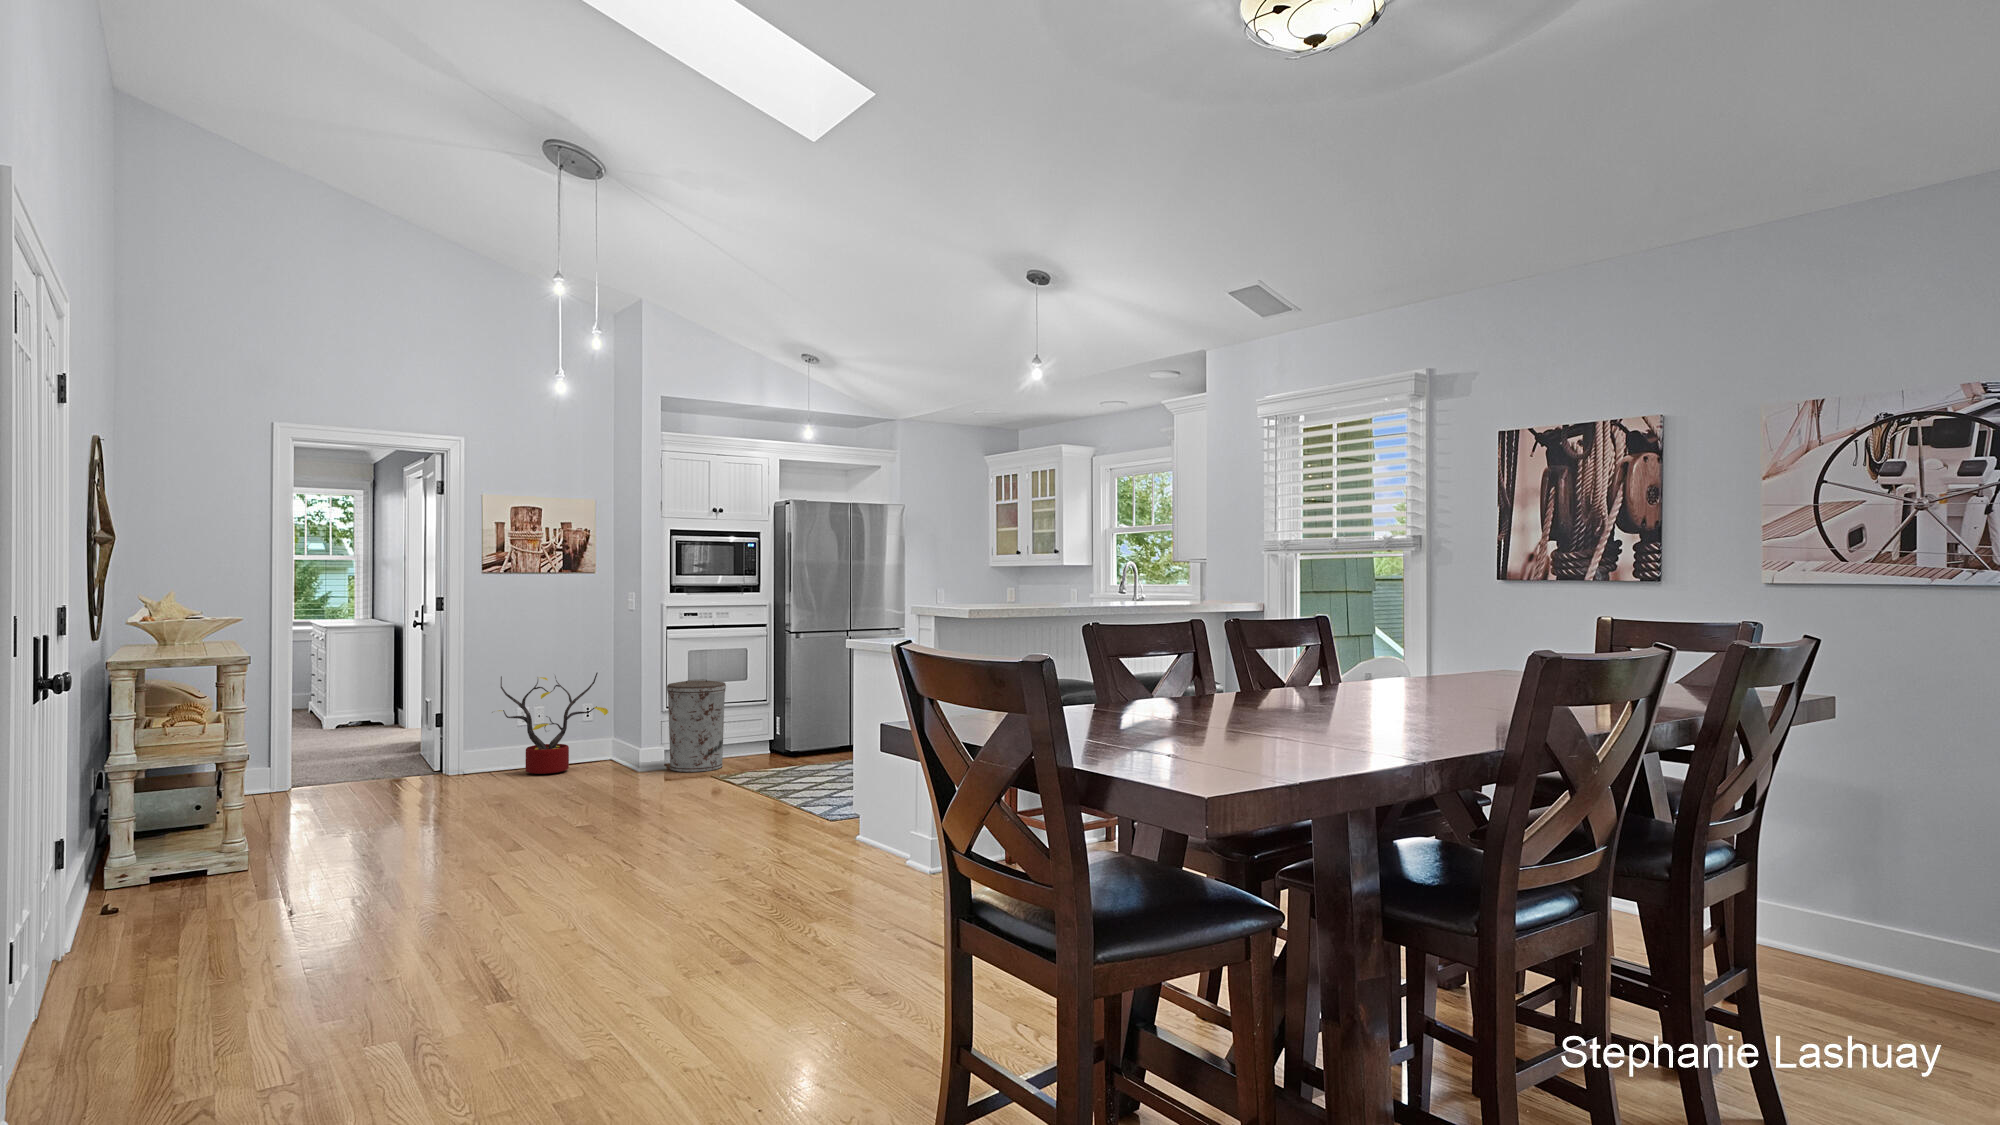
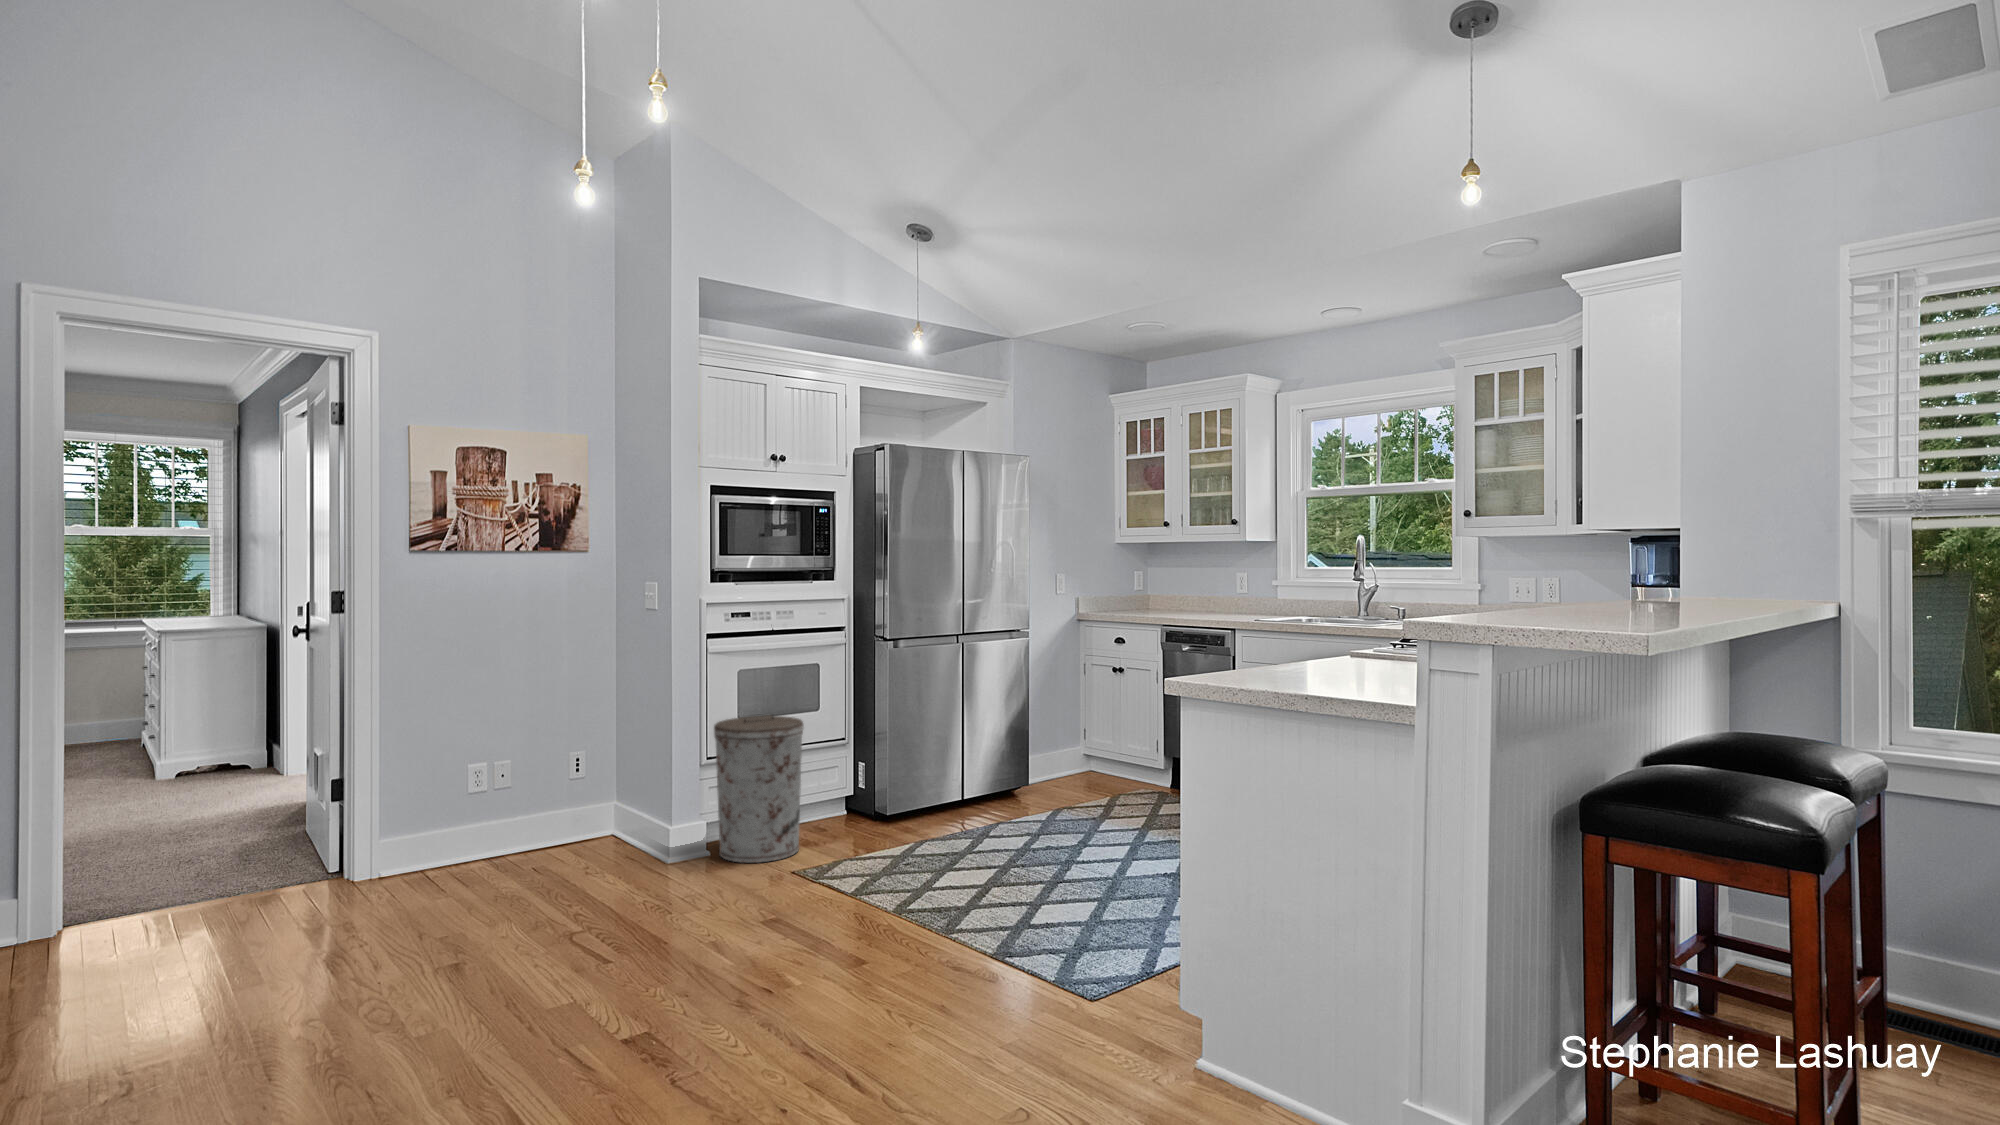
decorative plant: present [499,673,608,774] -> none [427,707,619,876]

